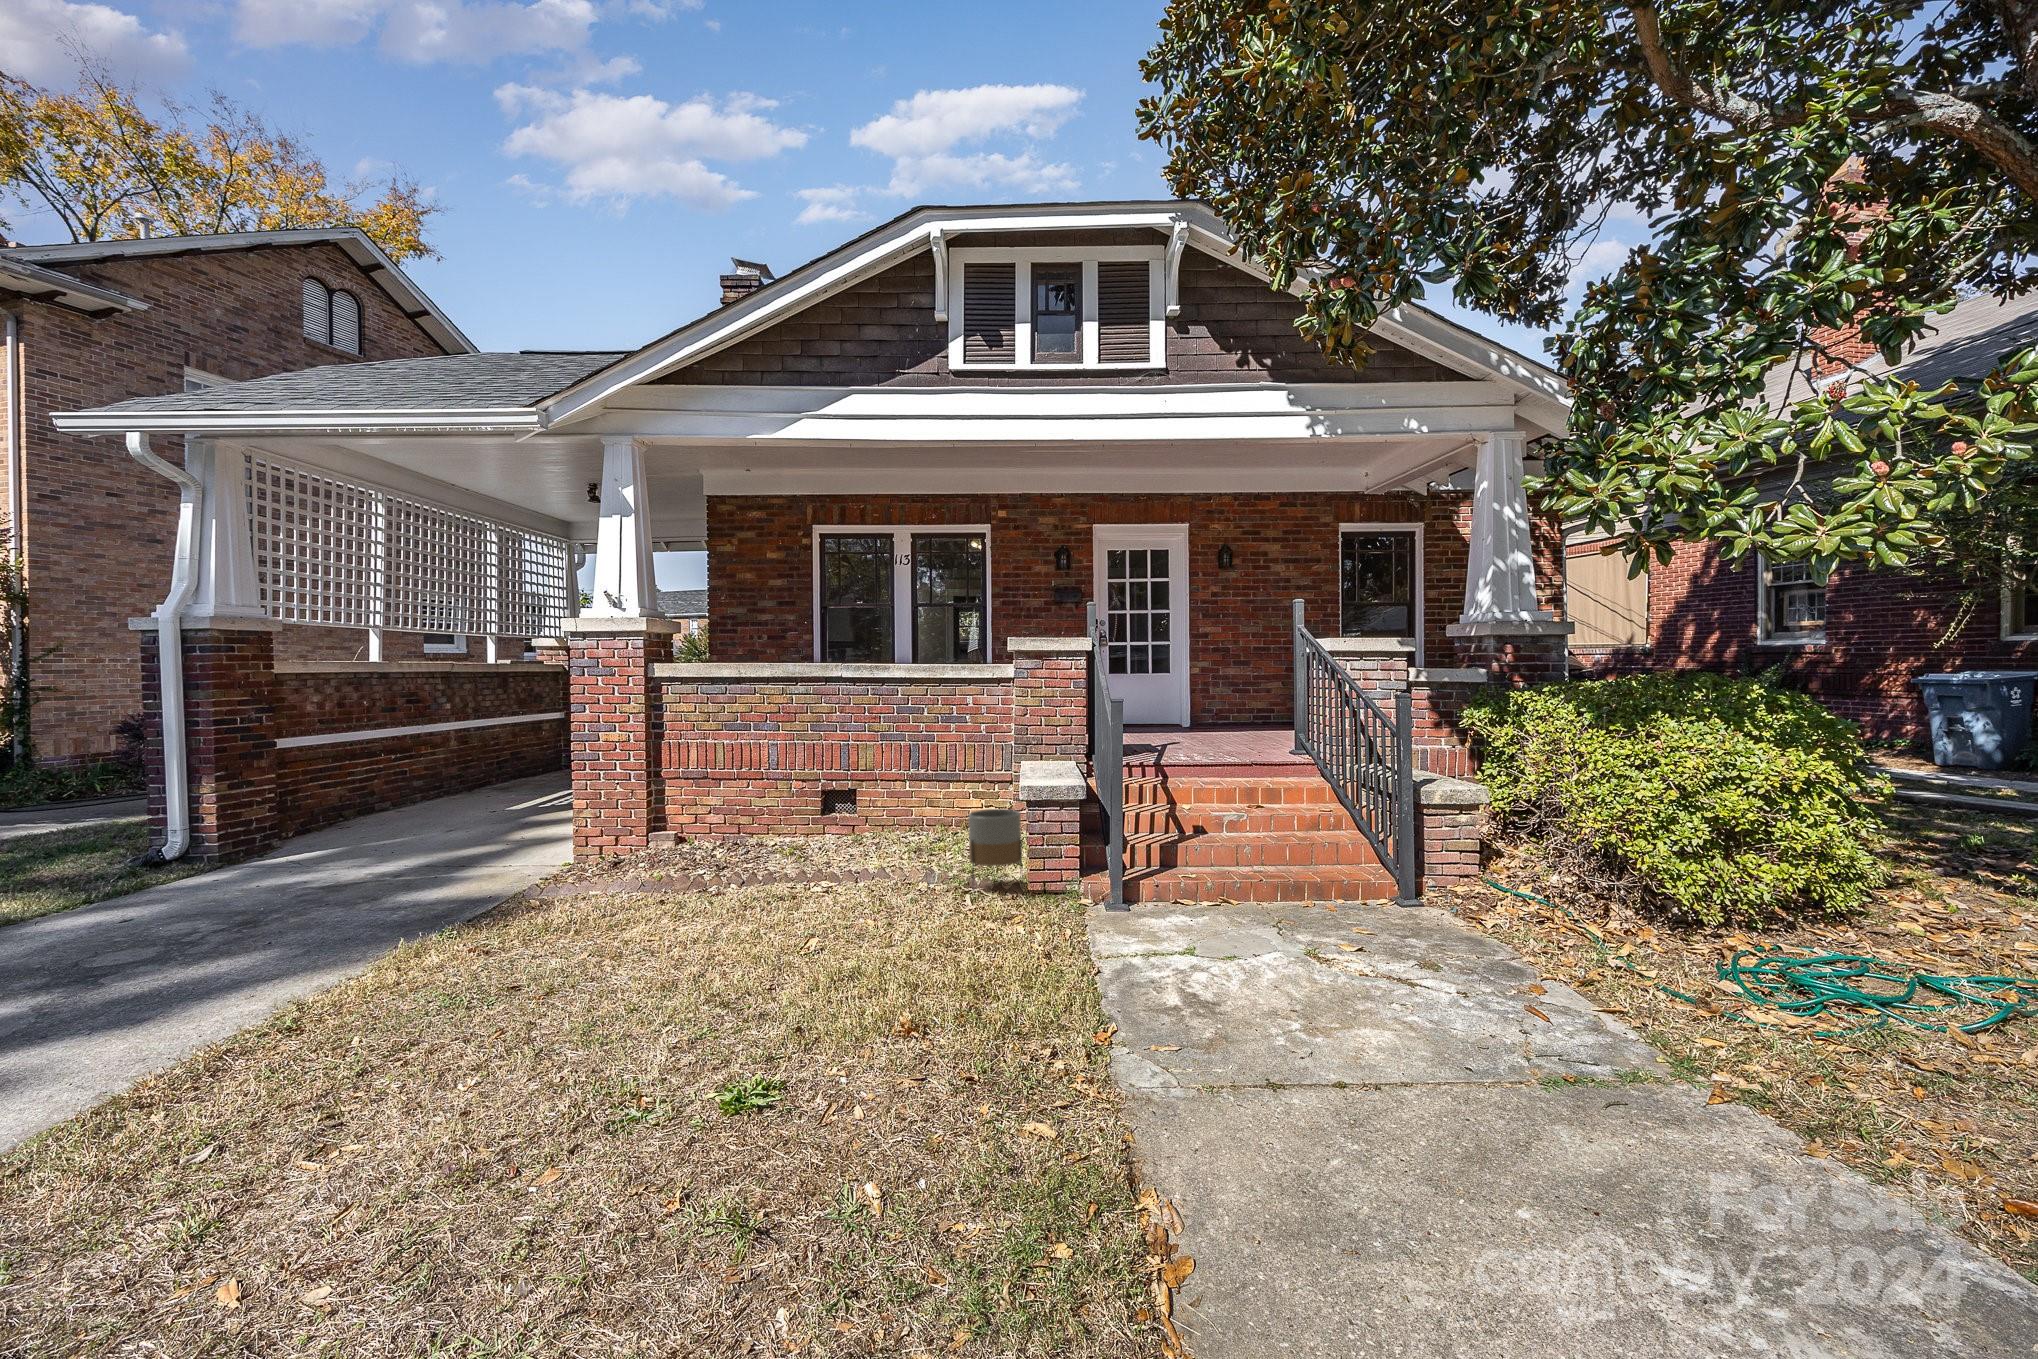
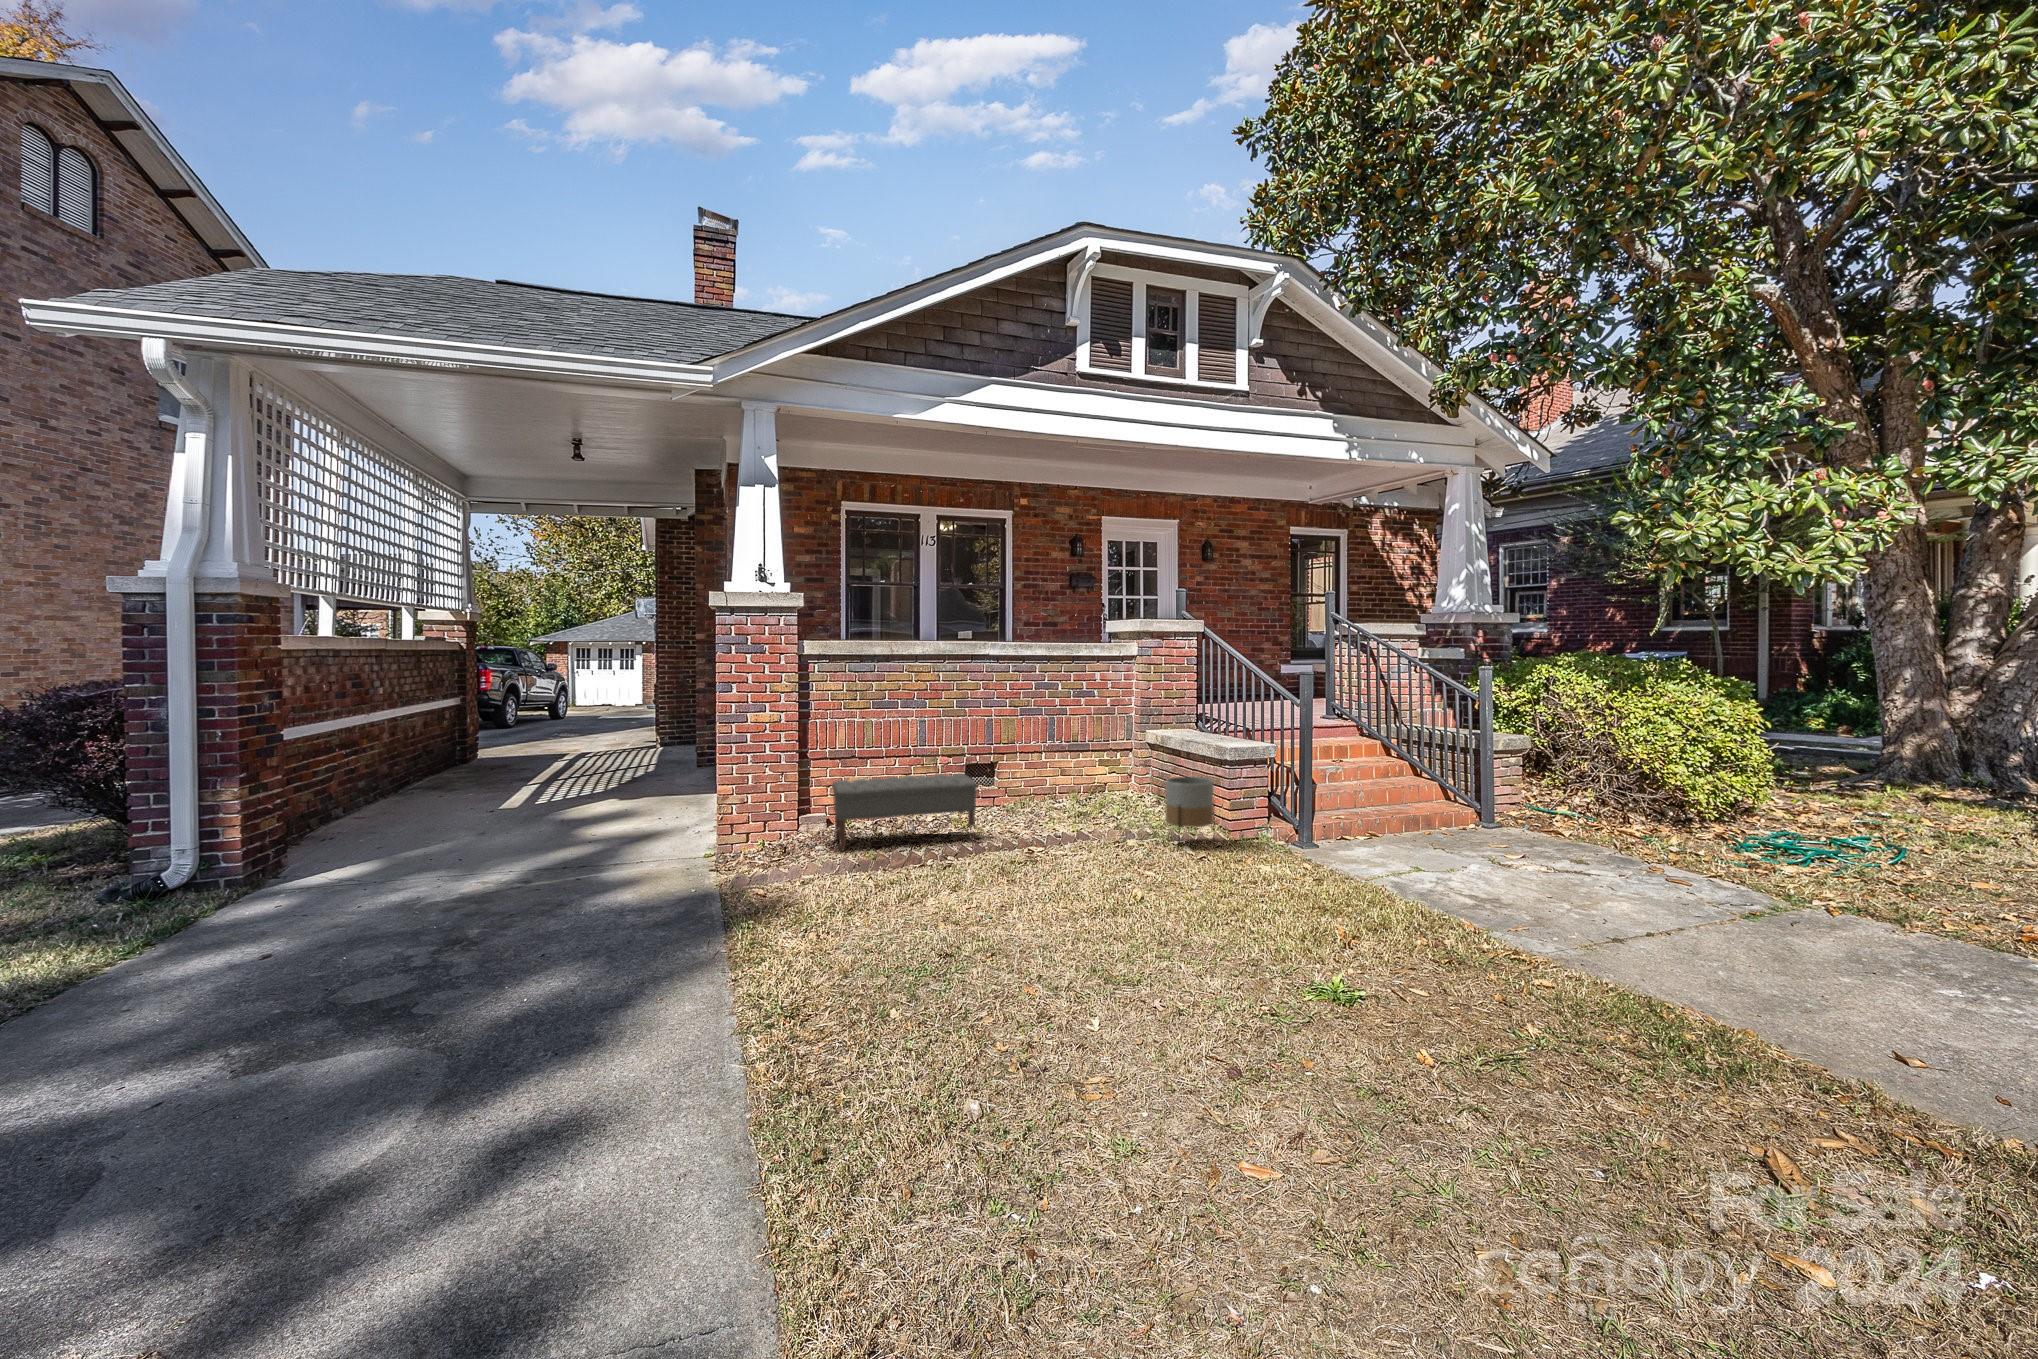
bench: none [661,798,816,870] -> present [832,773,977,851]

